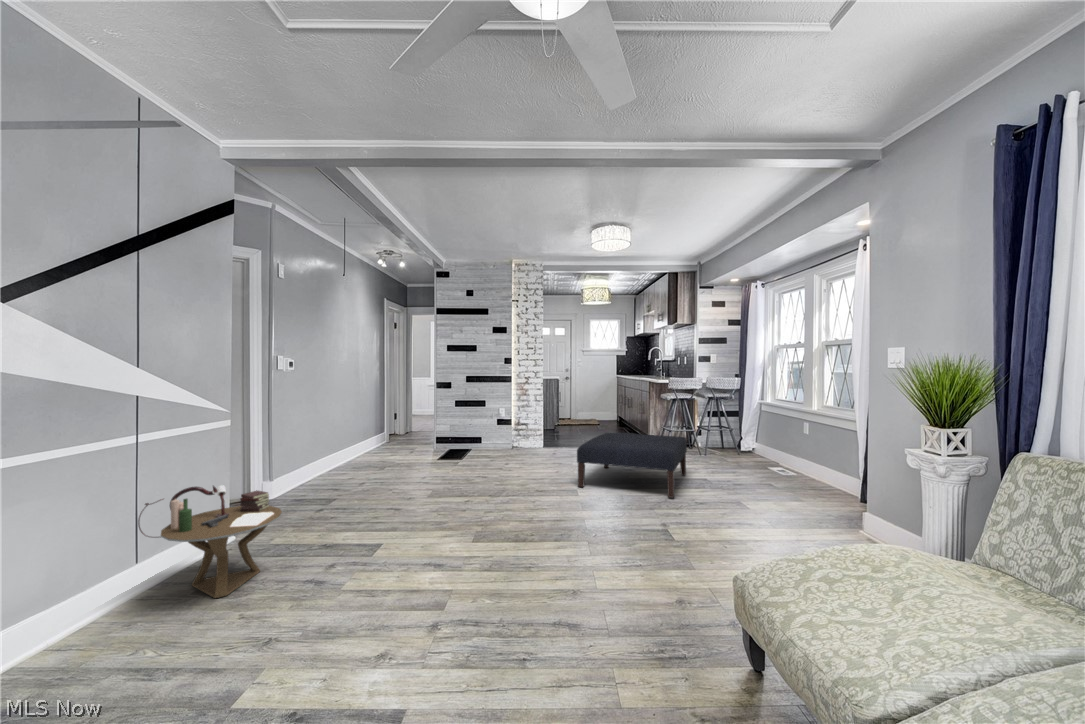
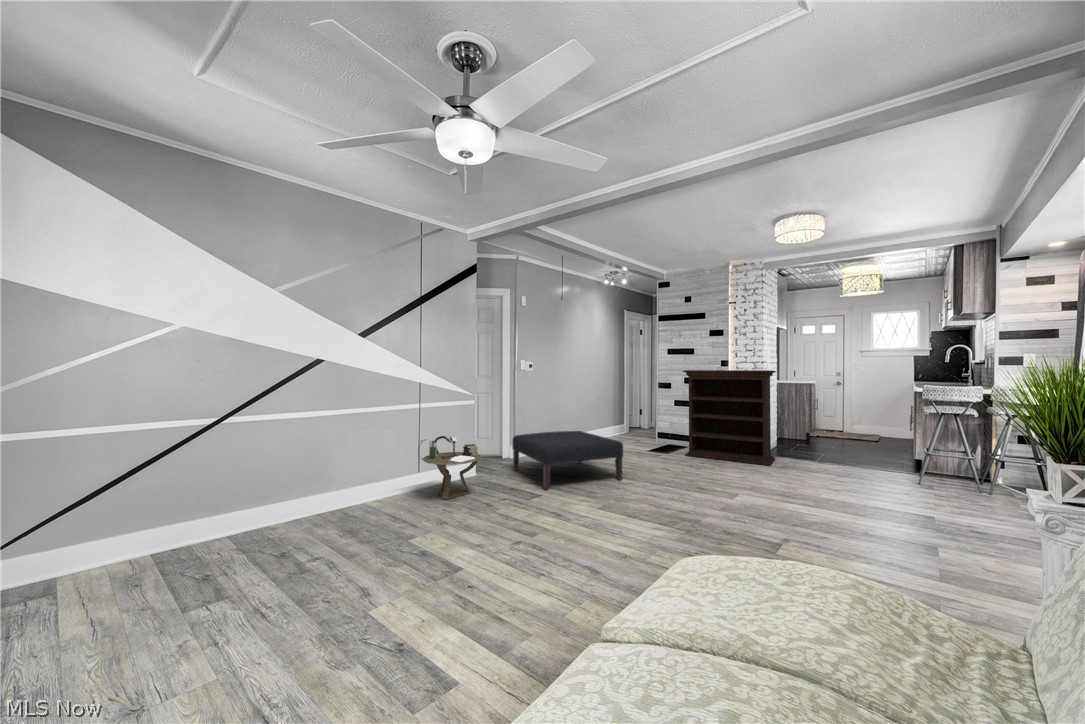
bookshelf: none [480,367,564,459] -> present [683,370,776,465]
ottoman: present [577,433,687,498] -> present [512,431,623,489]

